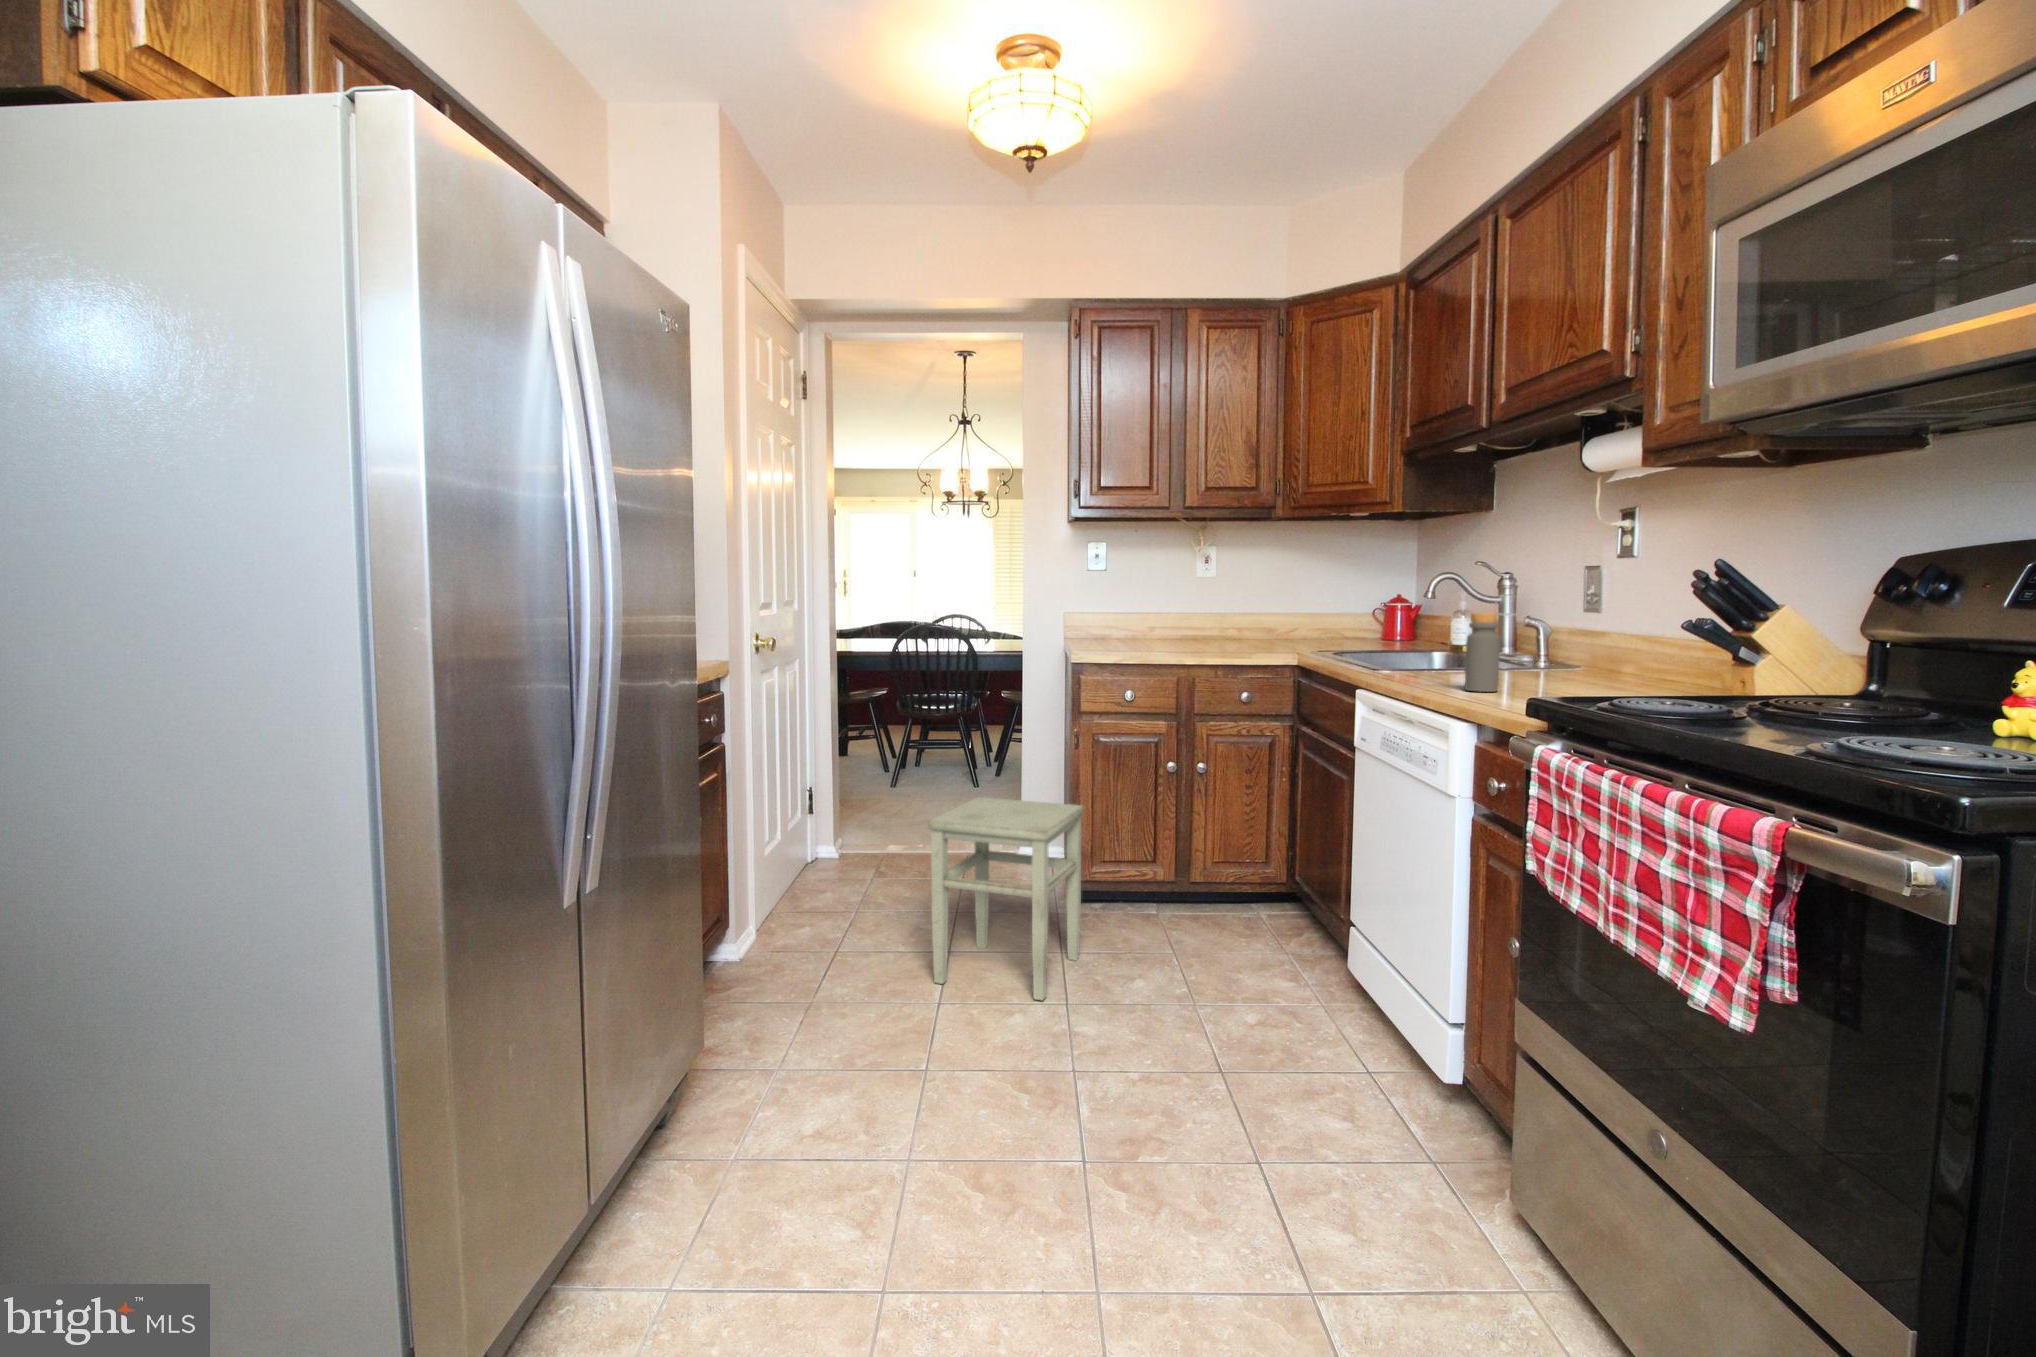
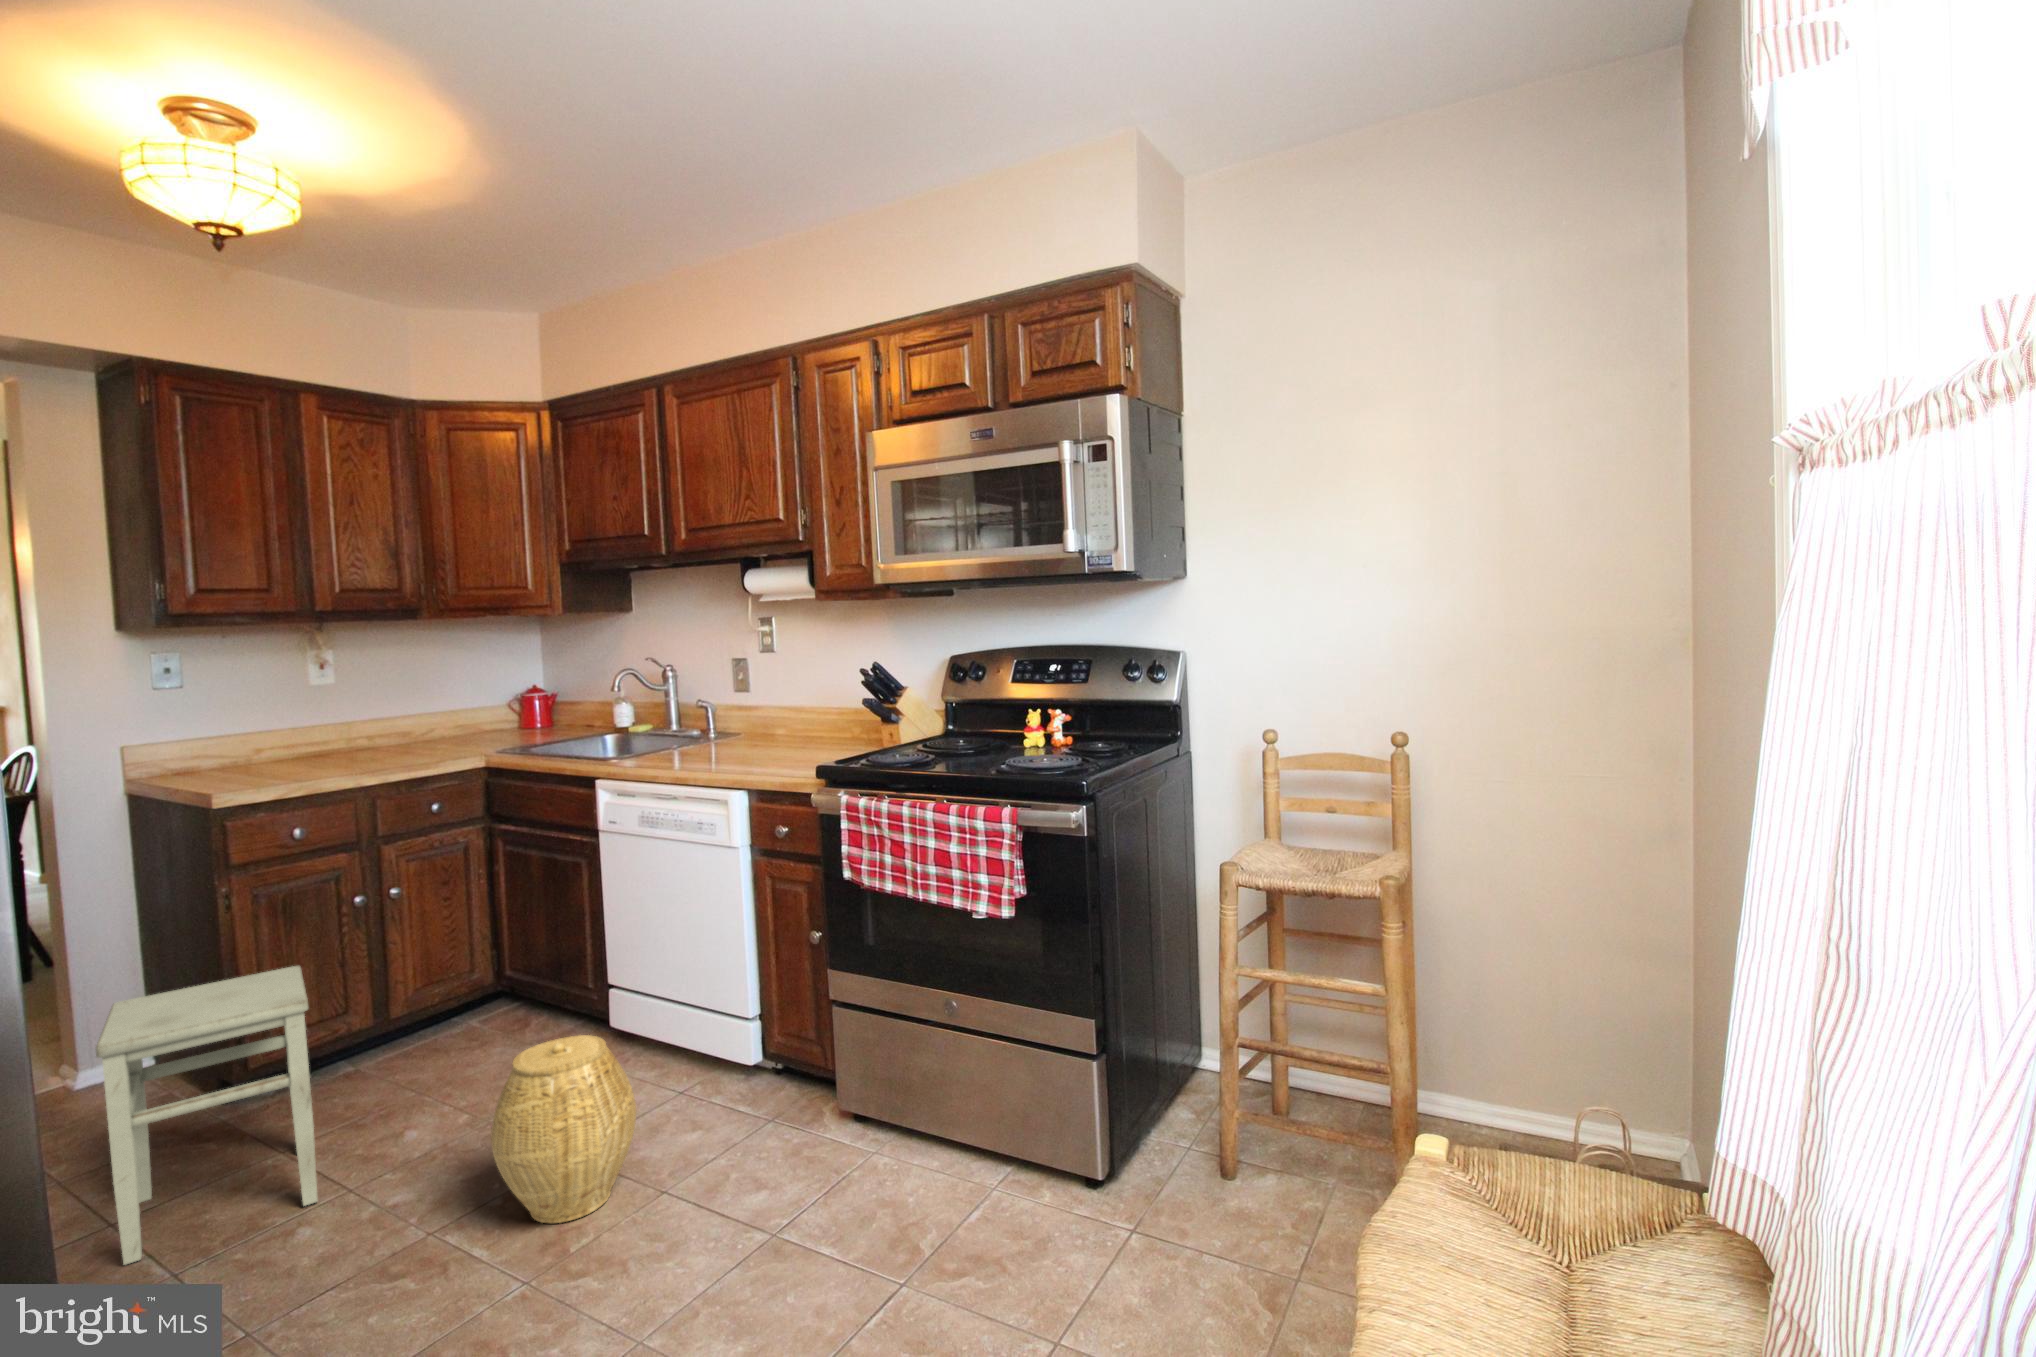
bottle: present [1465,613,1500,692] -> none [739,707,764,766]
woven basket: none [1108,940,1250,1134] -> present [491,1035,636,1223]

